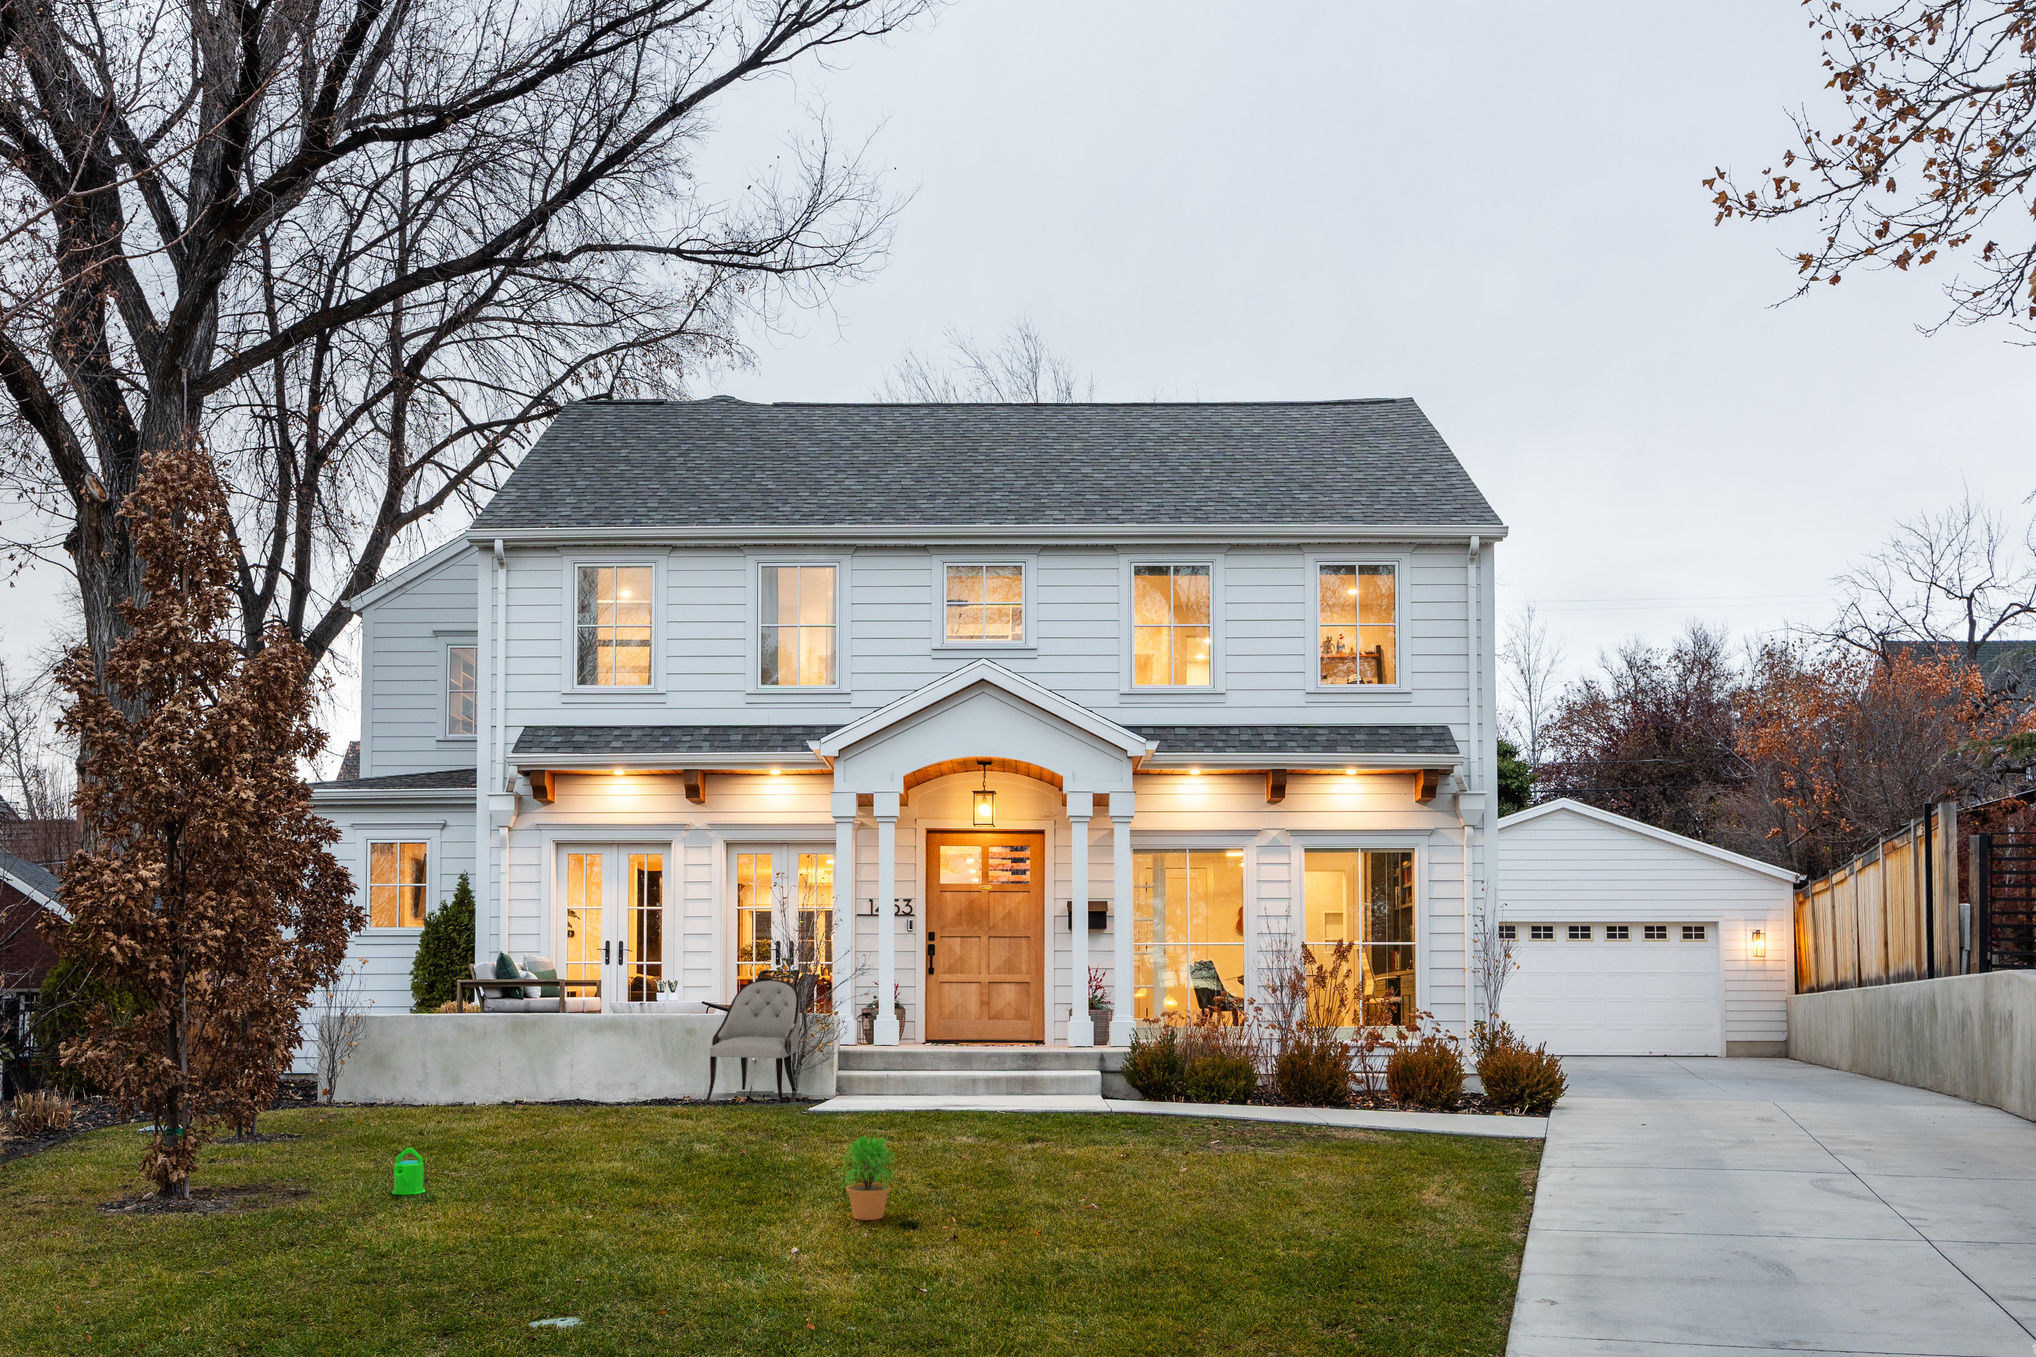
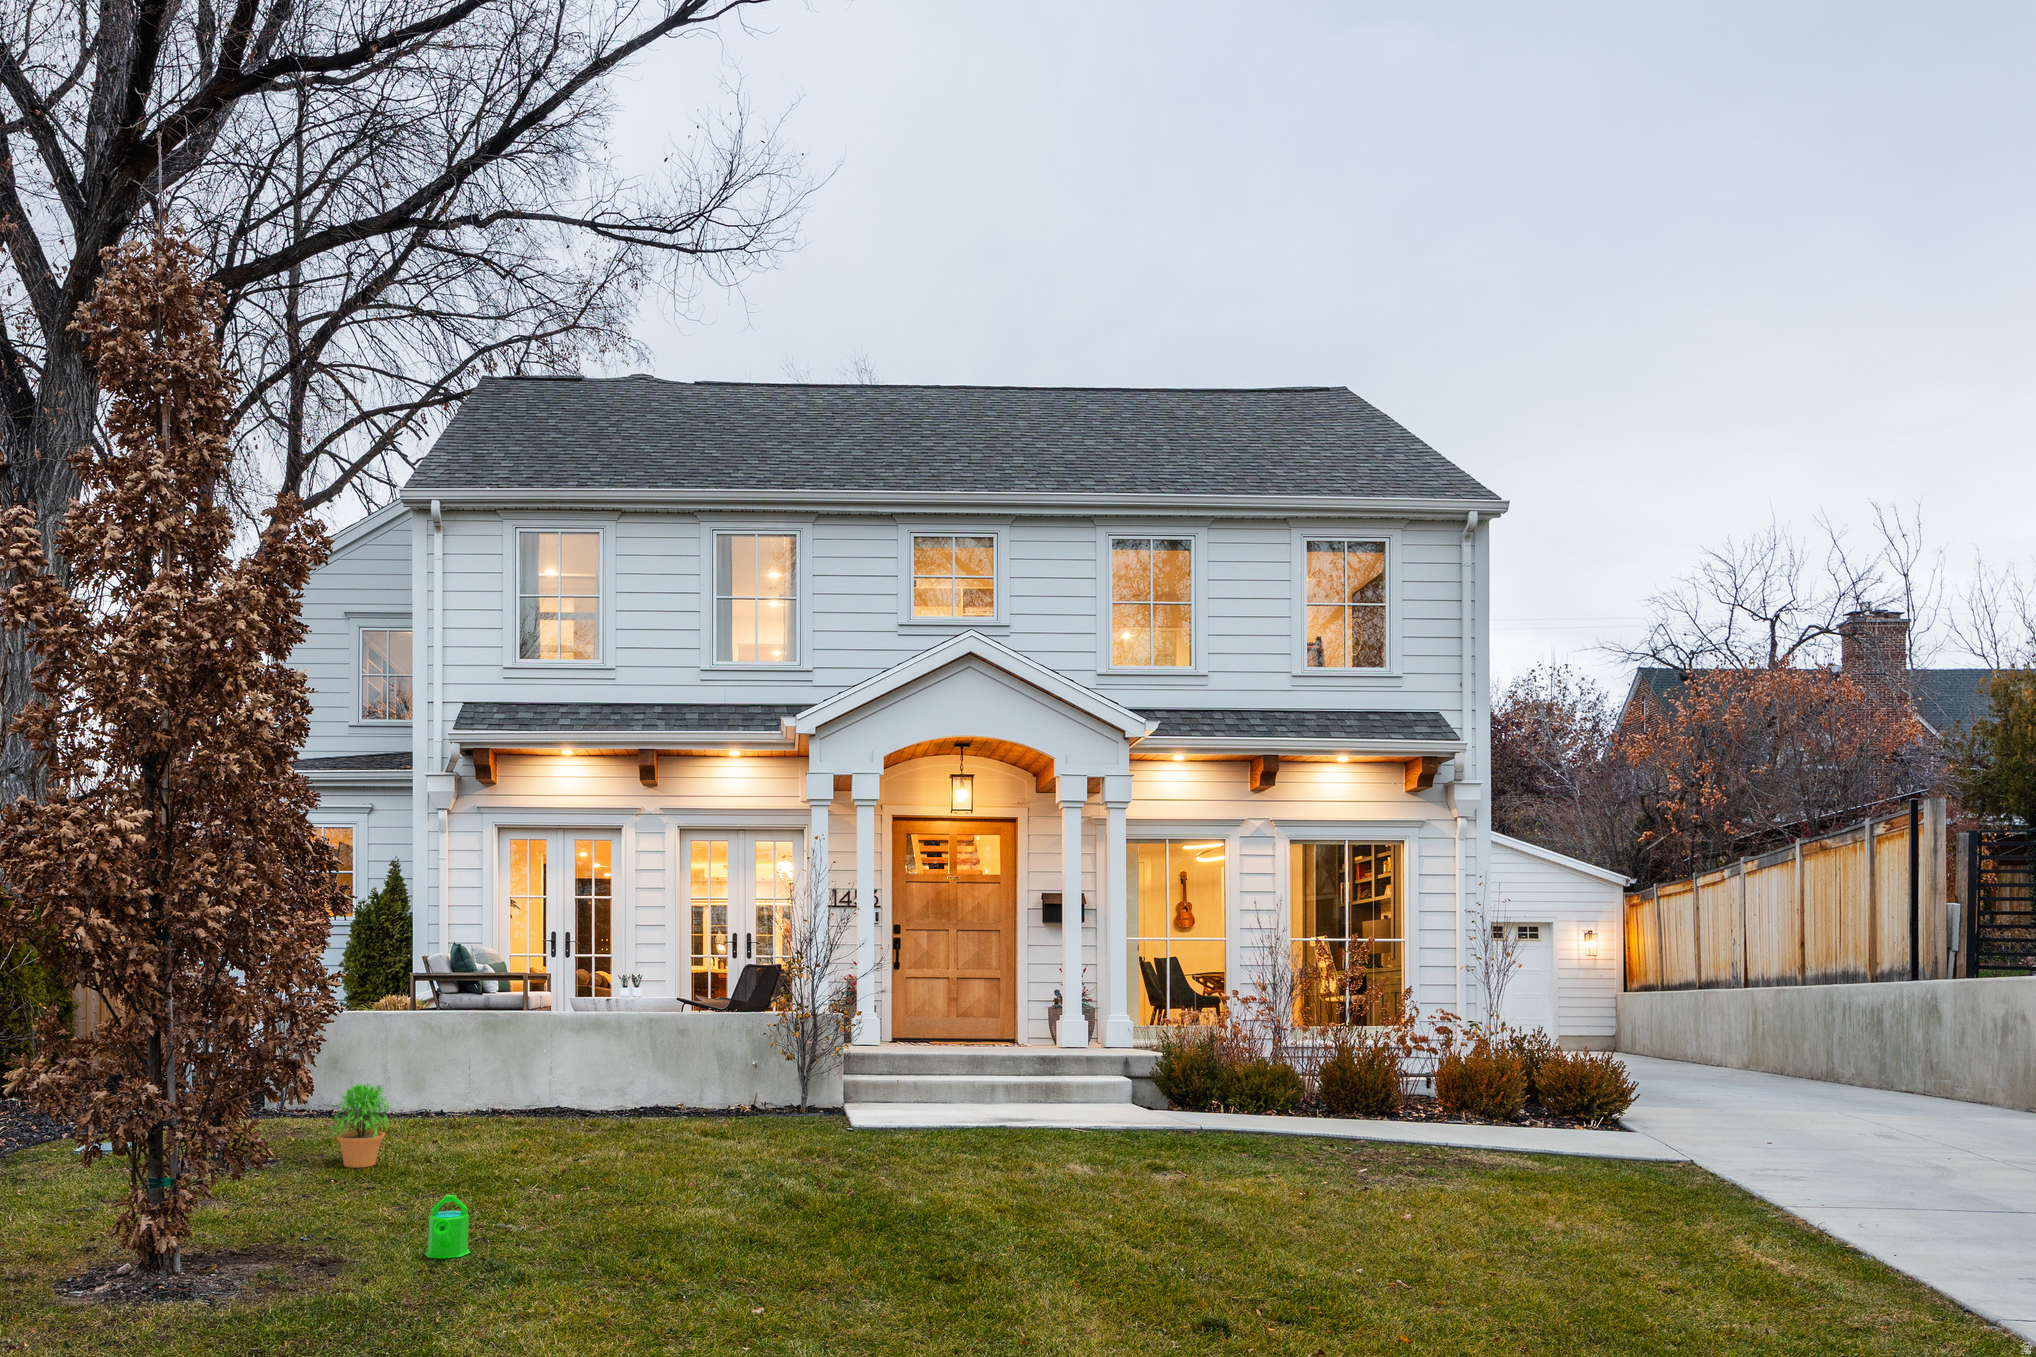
armchair: present [707,980,800,1102] -> none [720,975,820,1114]
potted plant: present [840,1136,895,1220] -> present [331,1084,390,1168]

